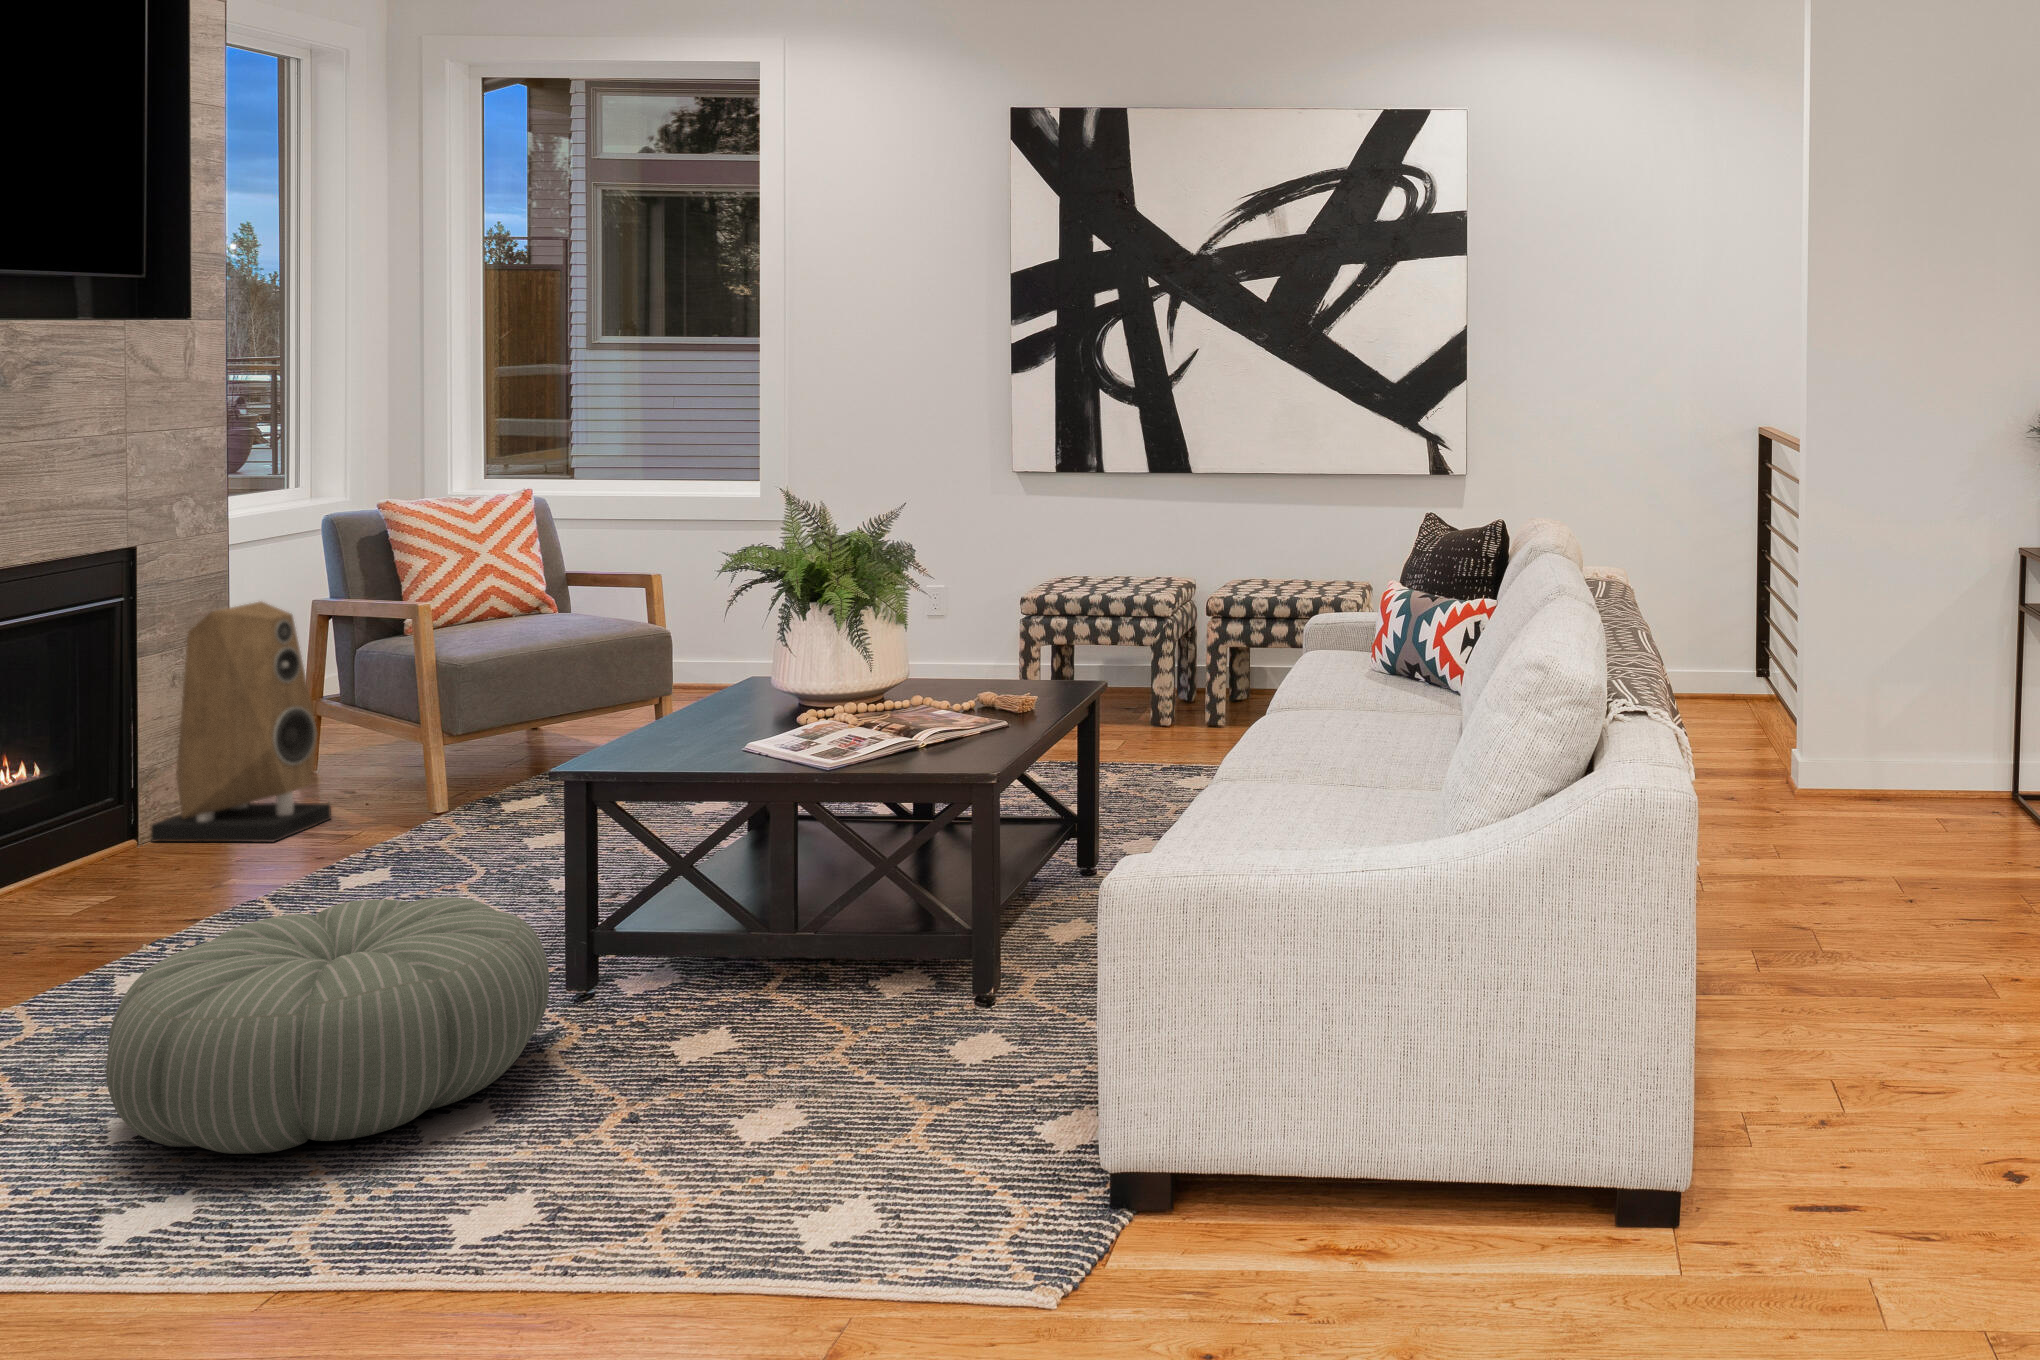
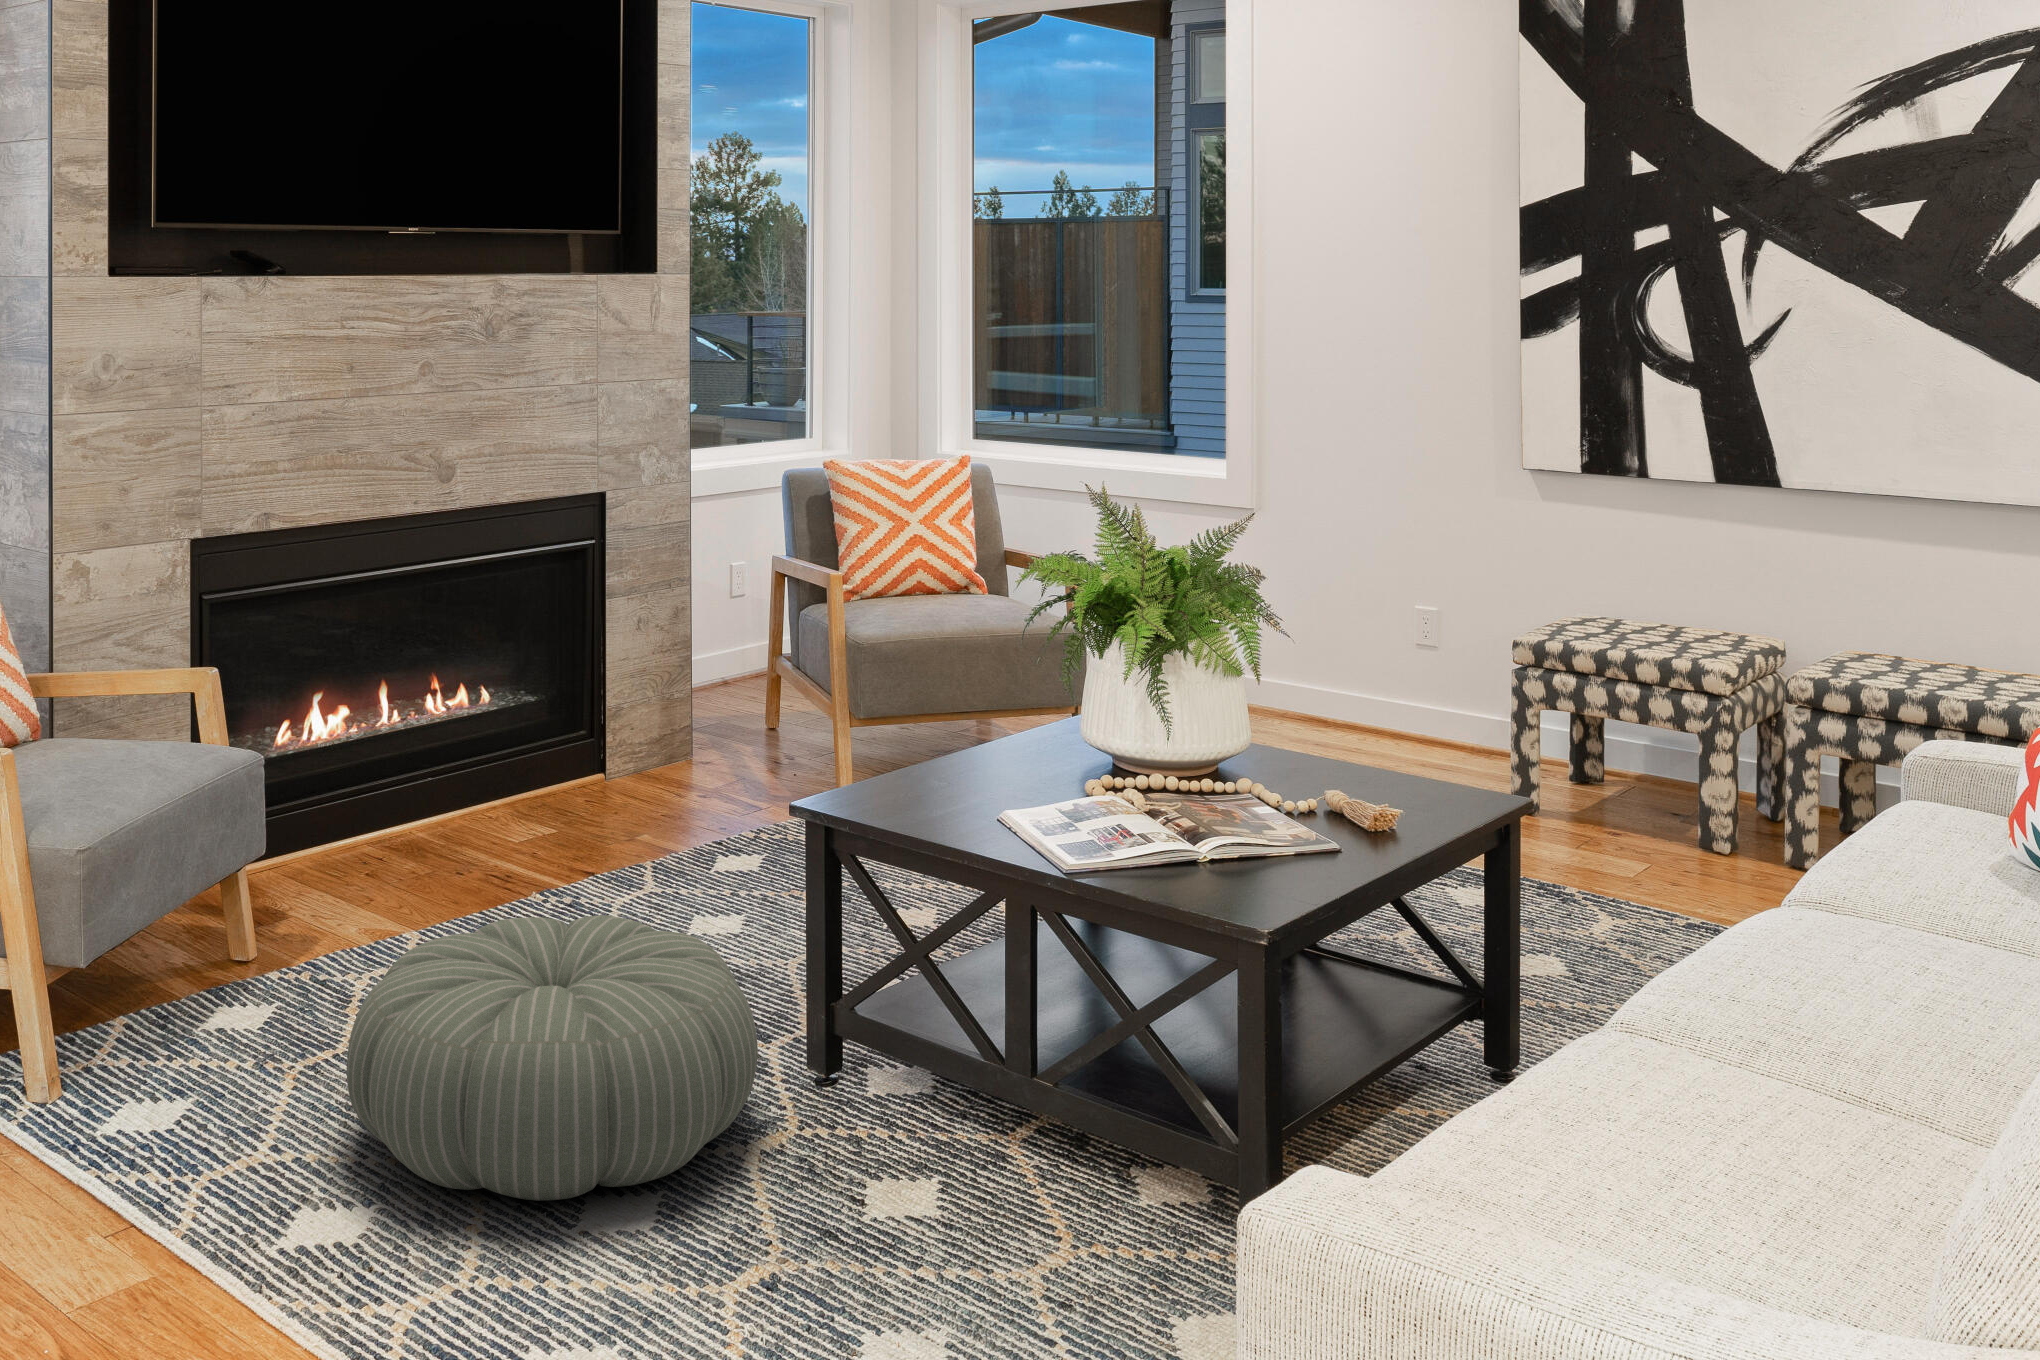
speaker: present [151,602,331,842] -> none [612,558,753,802]

